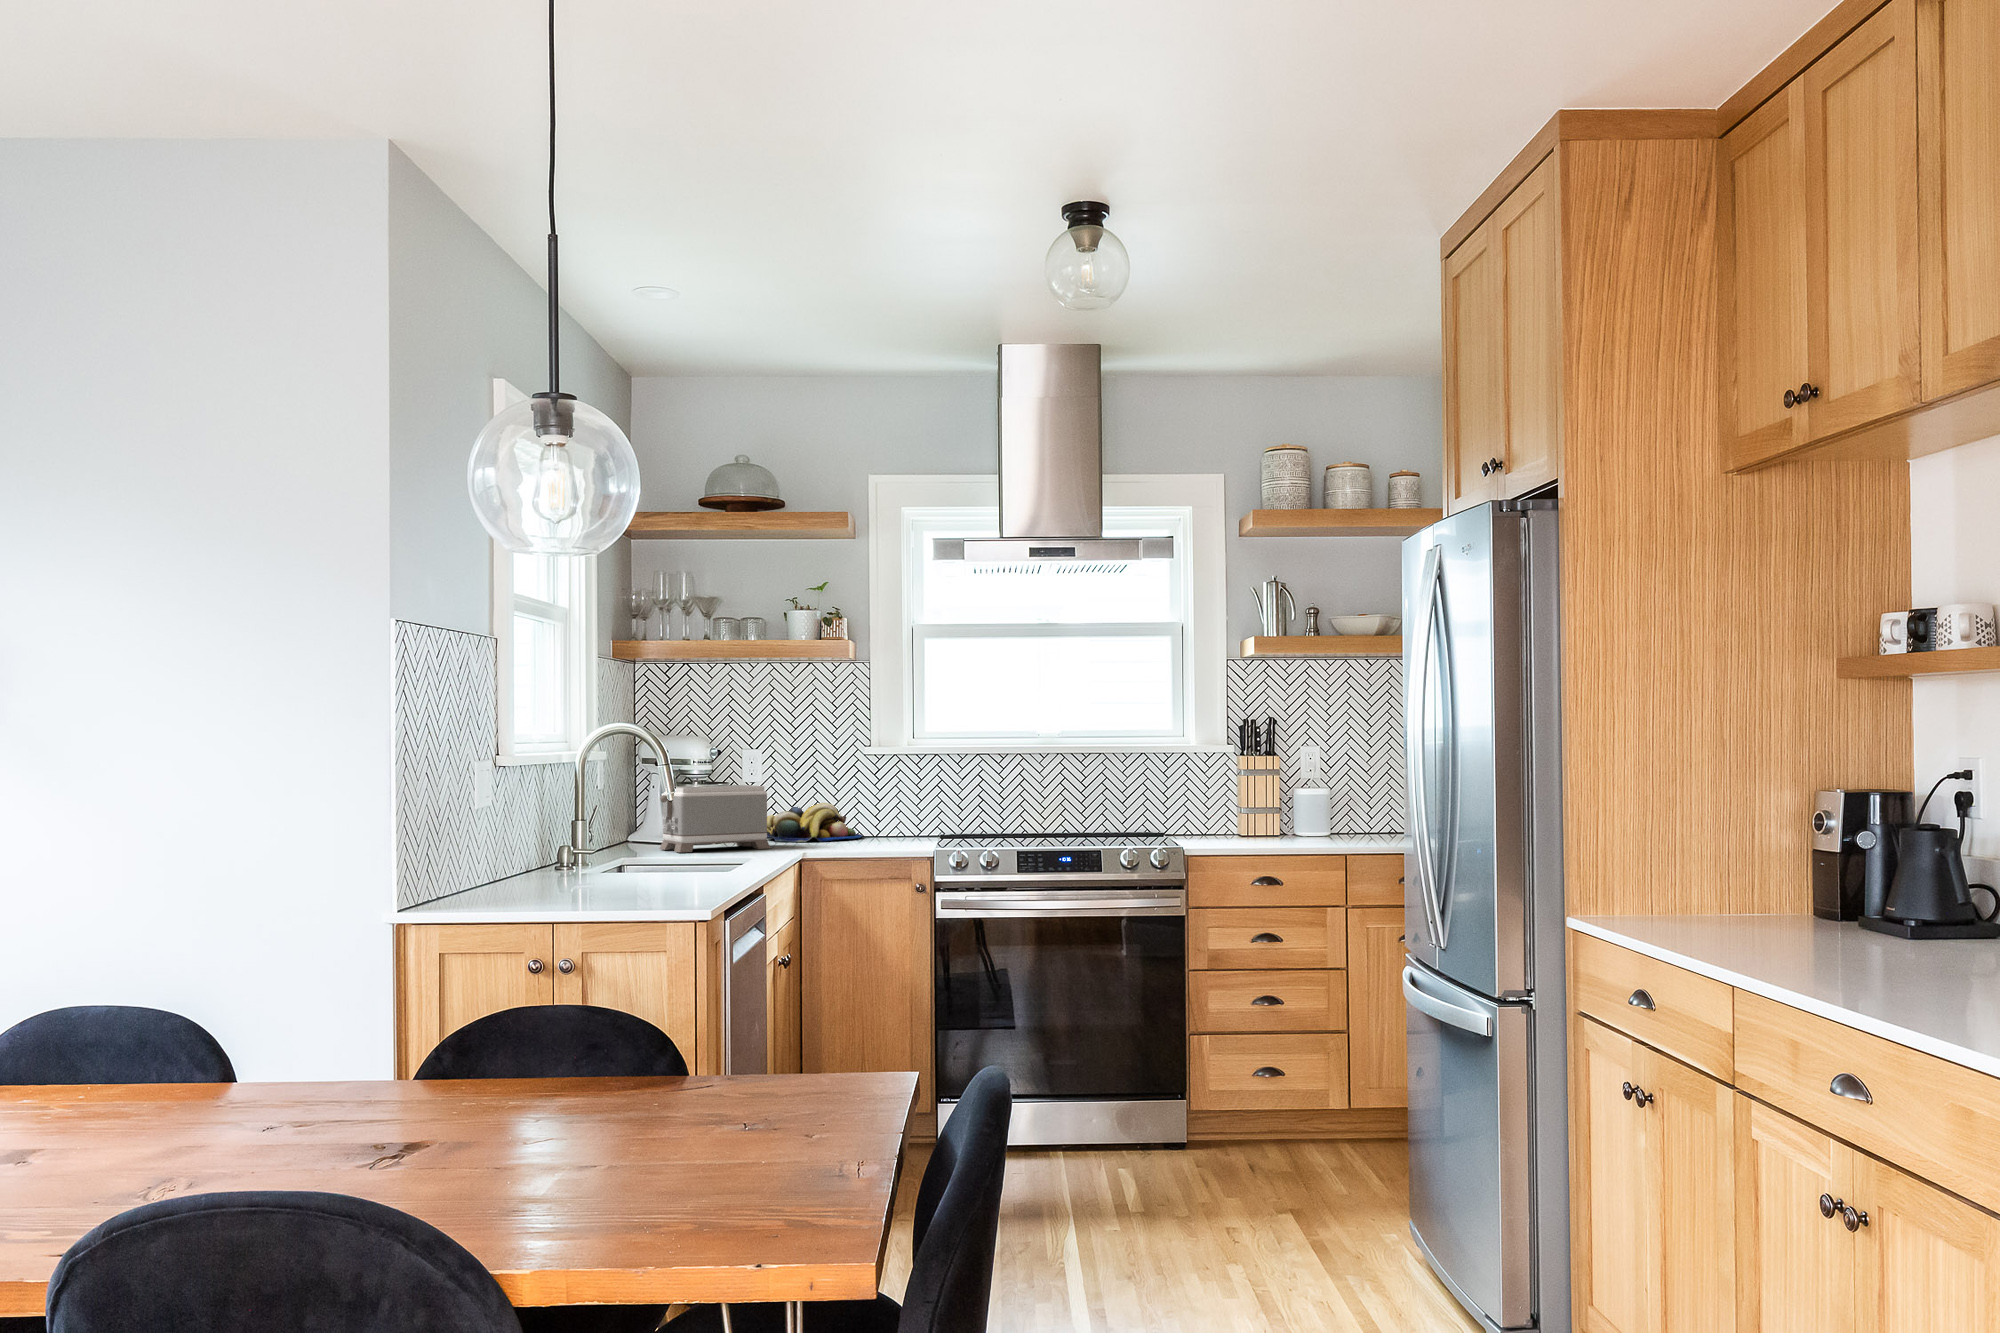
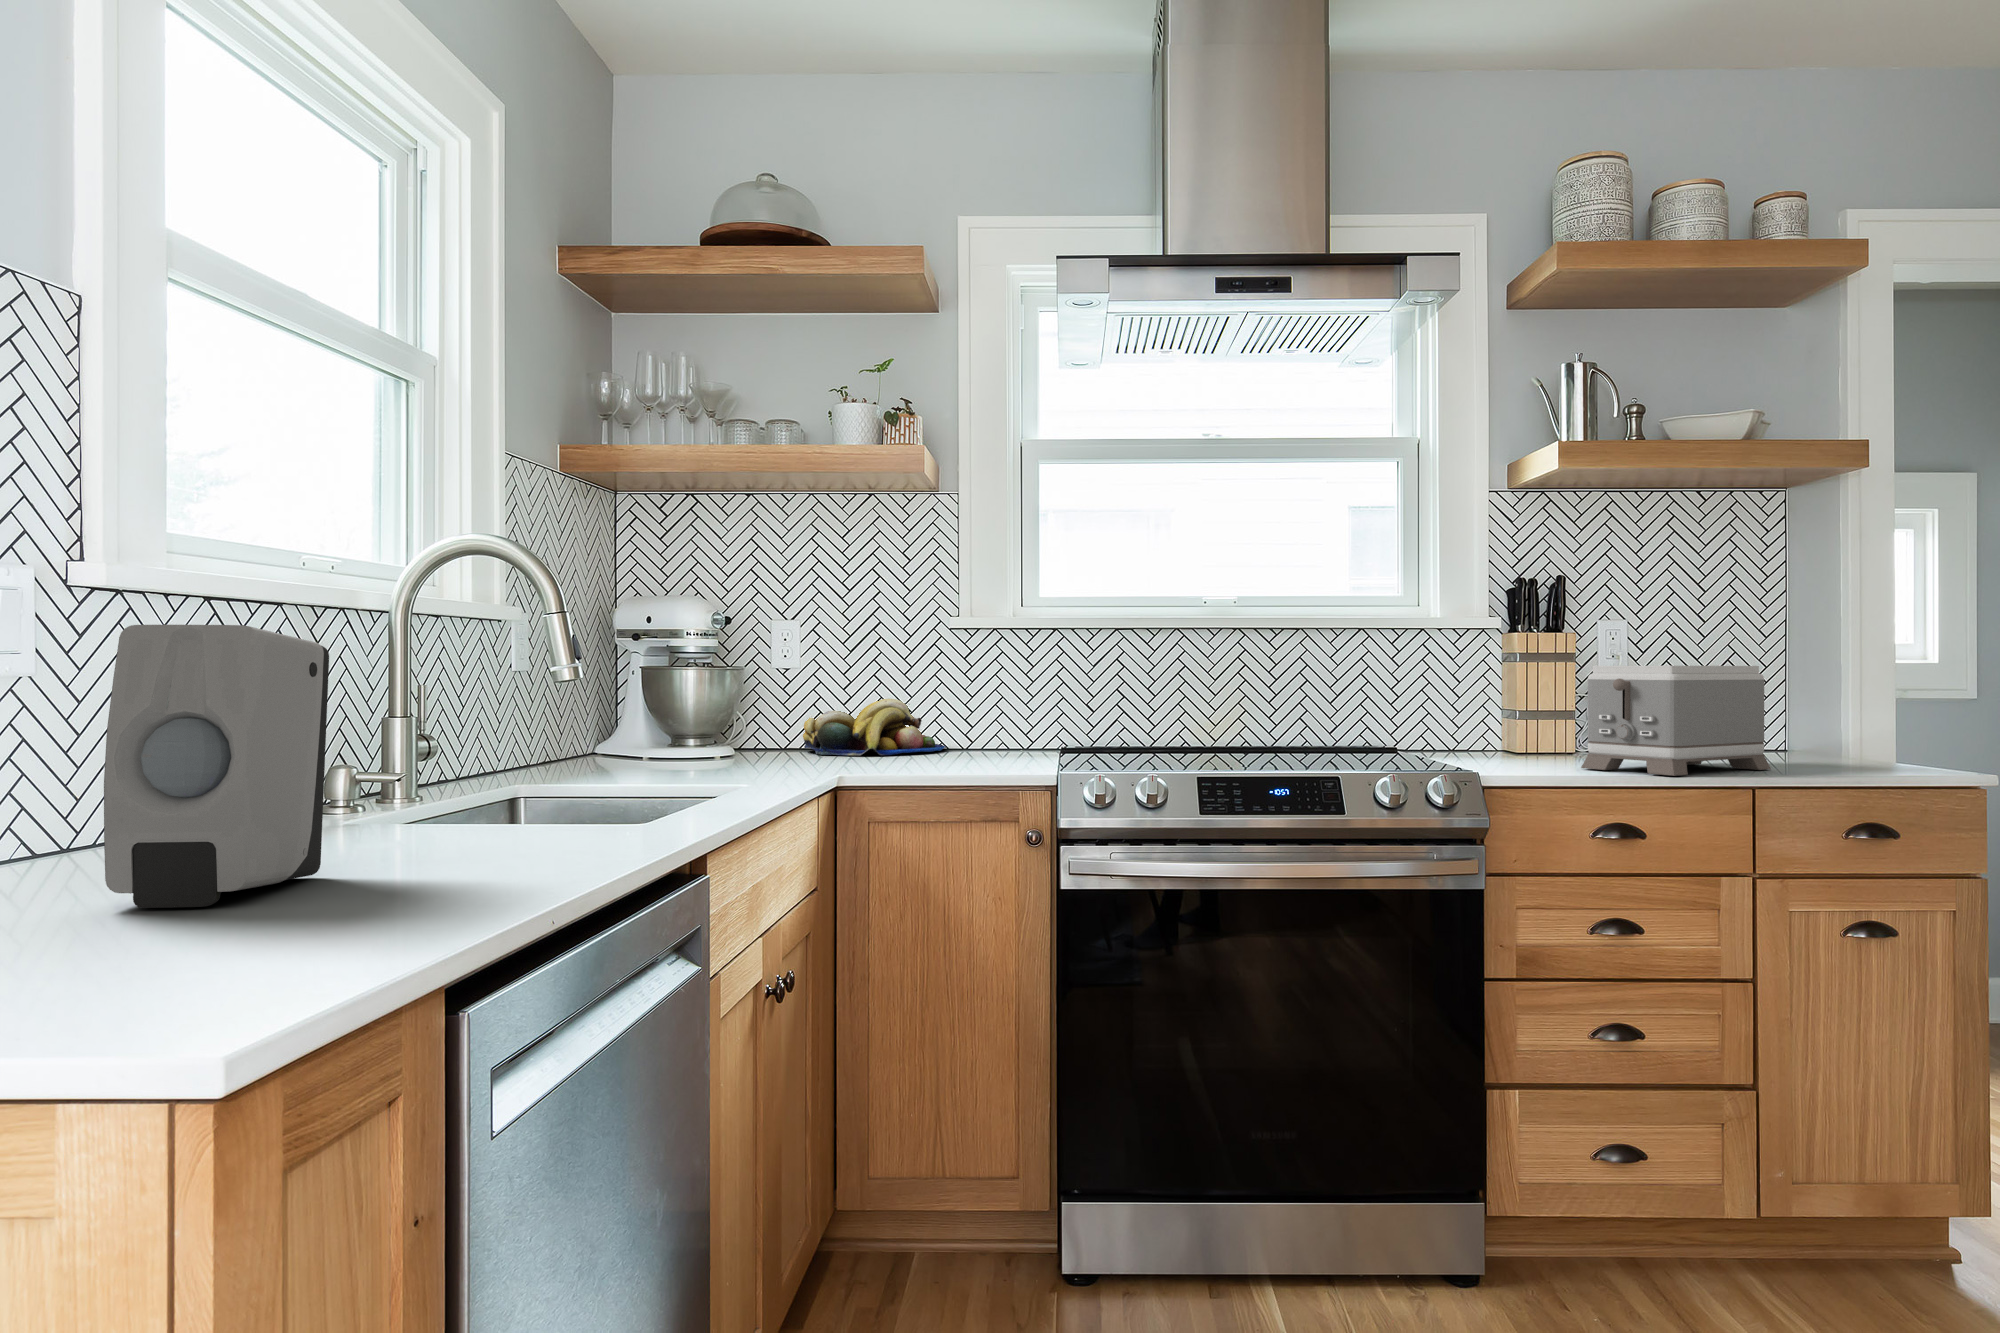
toaster: present [660,785,770,853] -> present [1581,666,1771,776]
soap dispenser: none [560,789,616,895] -> present [104,625,329,908]

